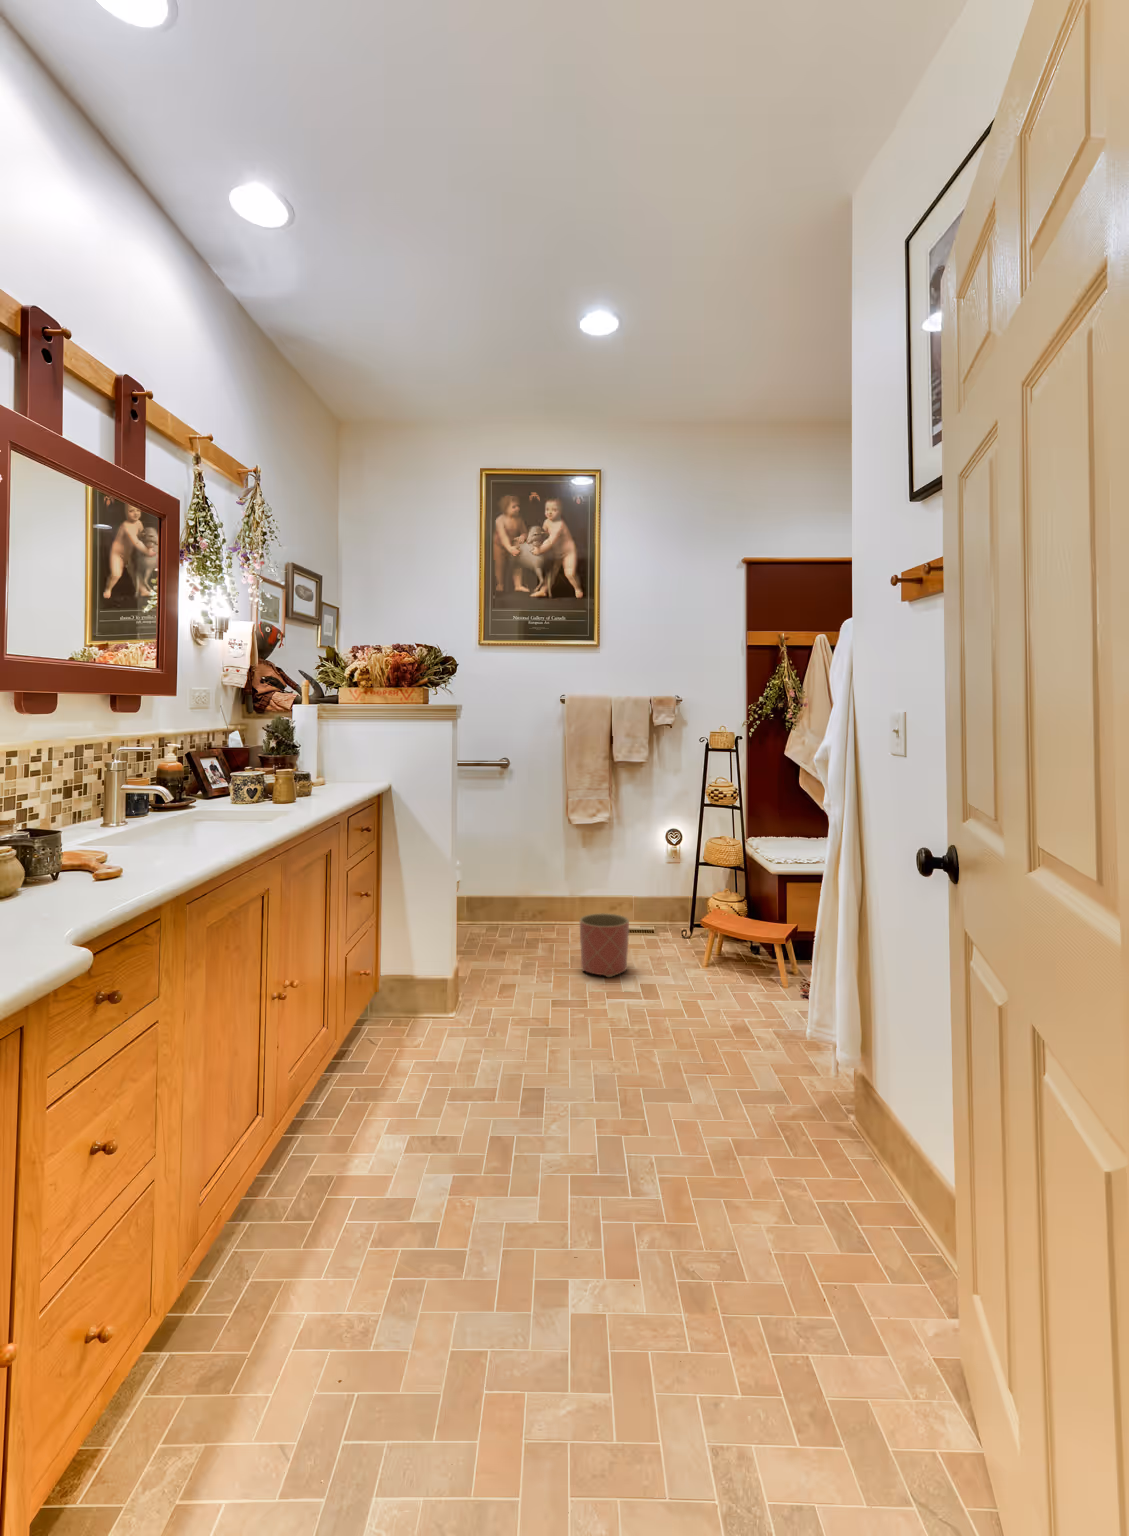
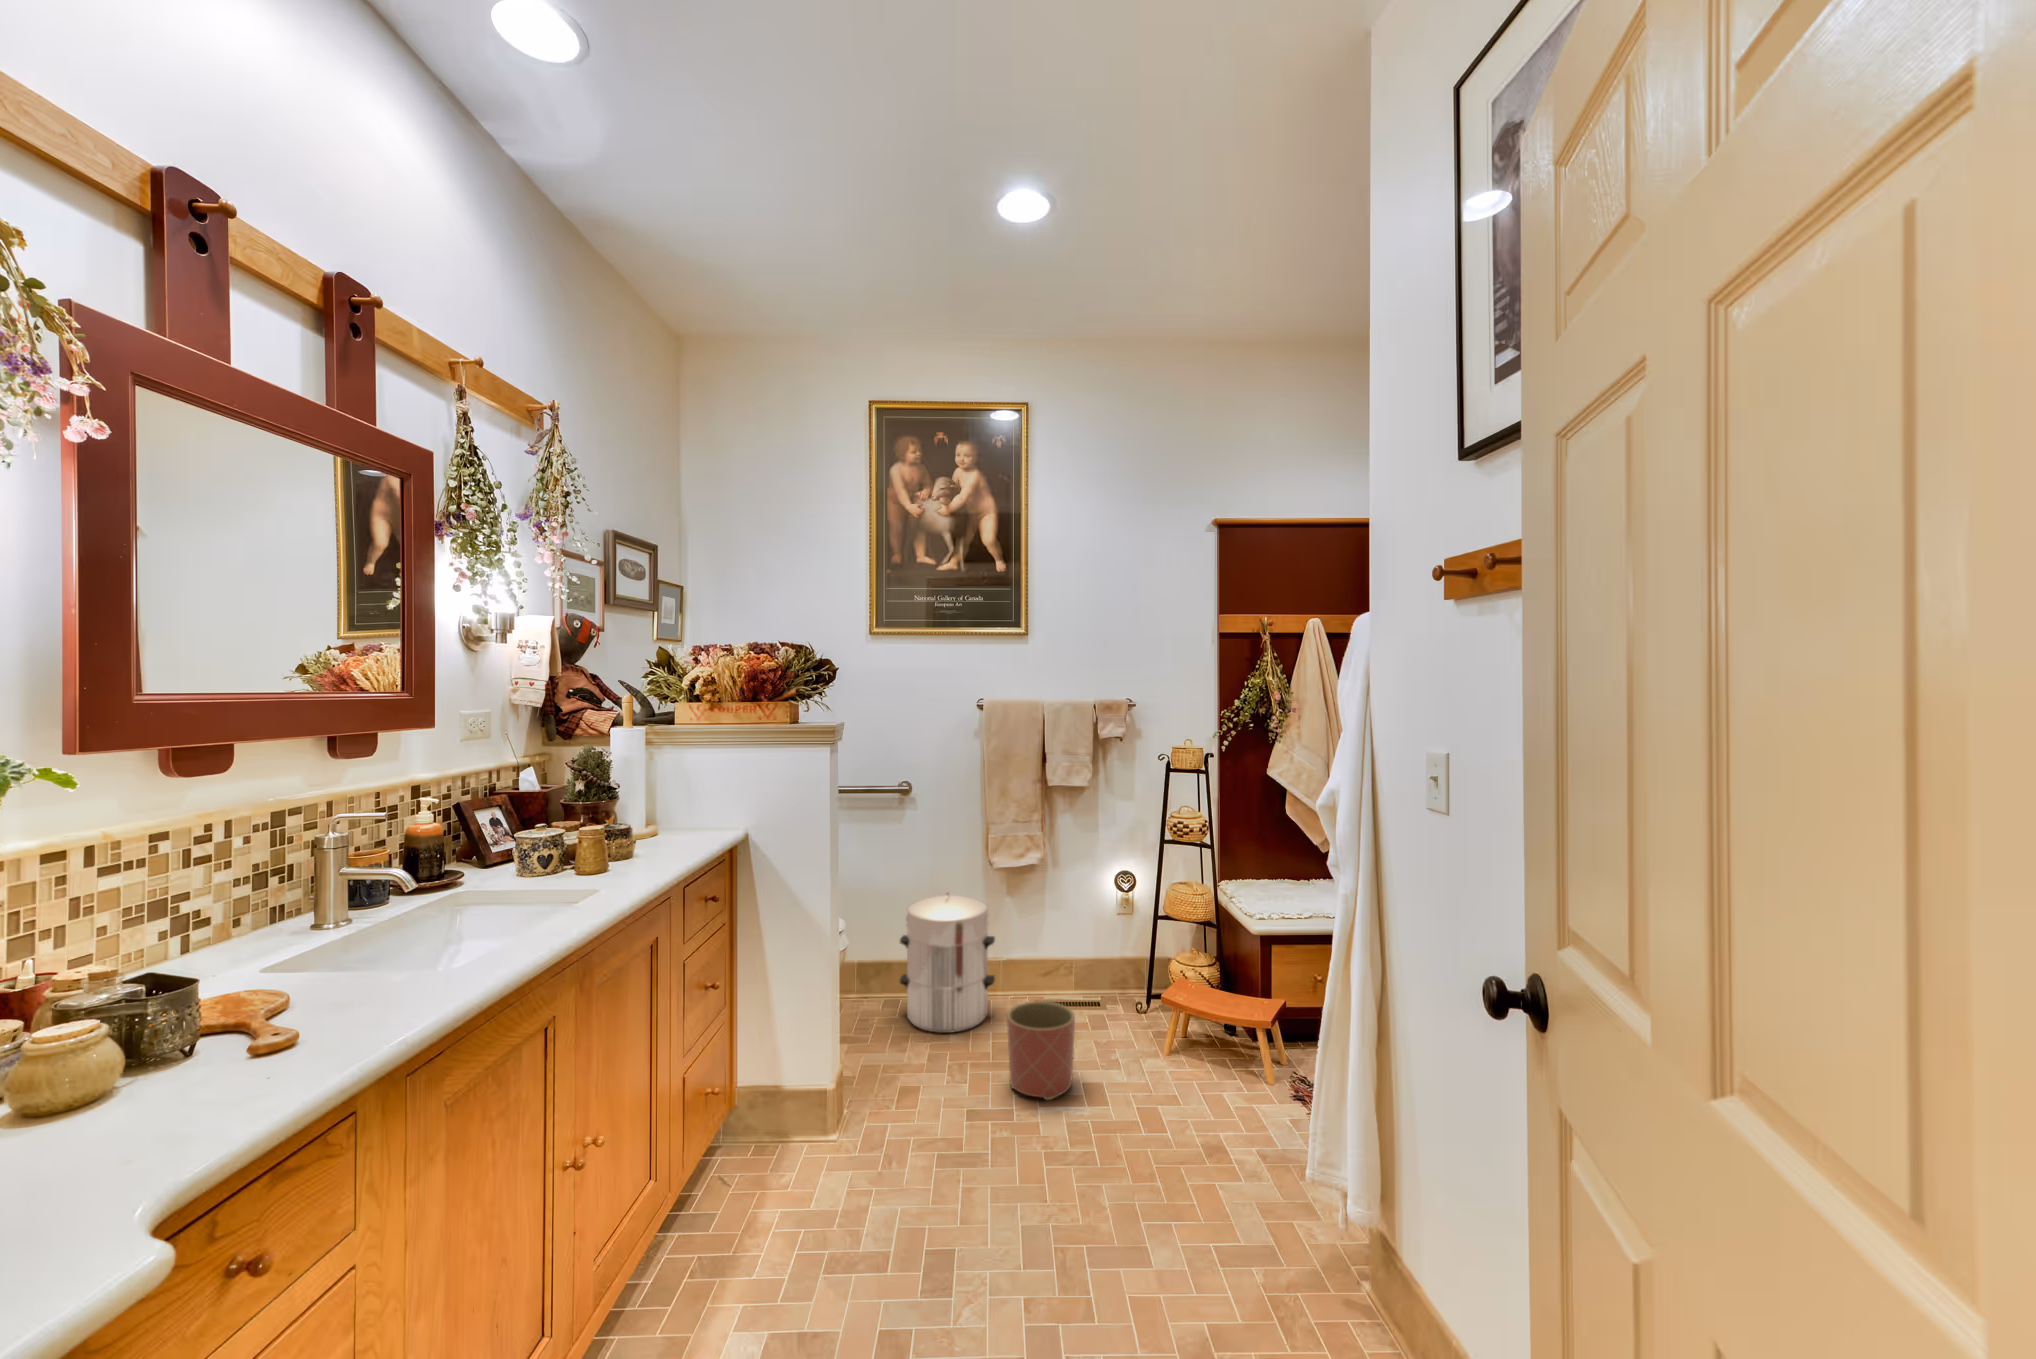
waste bin: none [502,843,573,943] -> present [900,893,995,1033]

